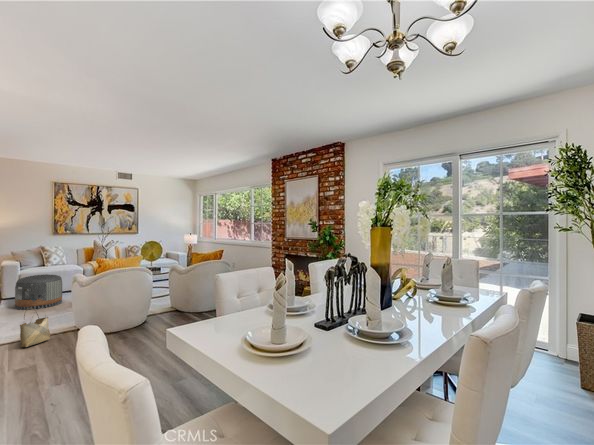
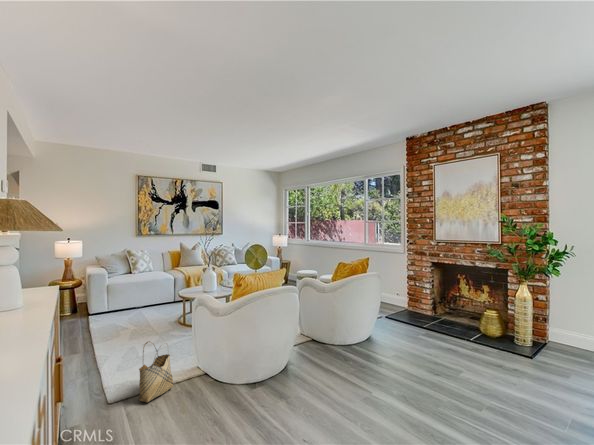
pouf: present [15,274,62,310] -> none [109,285,160,330]

